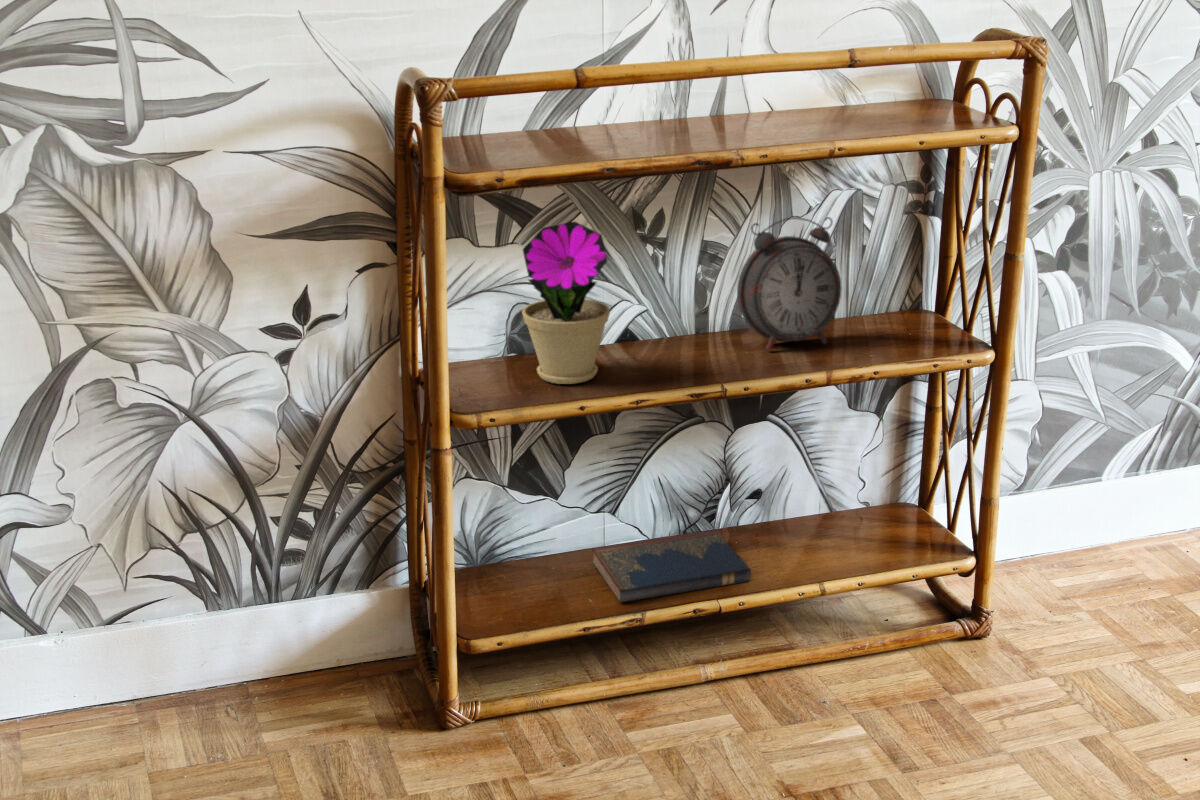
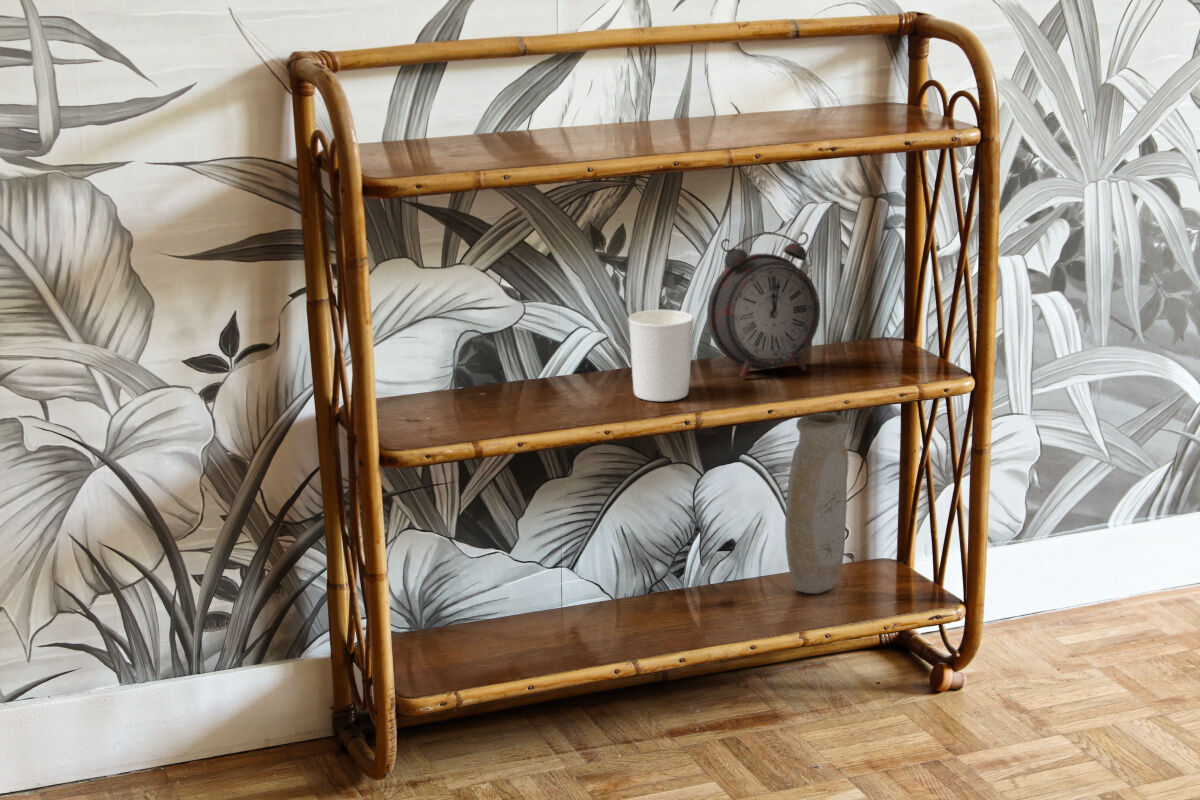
flower pot: present [522,222,610,384] -> none [475,237,572,415]
candle holder: none [663,288,723,373] -> present [628,310,694,401]
vase: none [805,381,865,543] -> present [785,413,849,594]
hardcover book: present [592,530,751,603] -> none [551,583,730,660]

